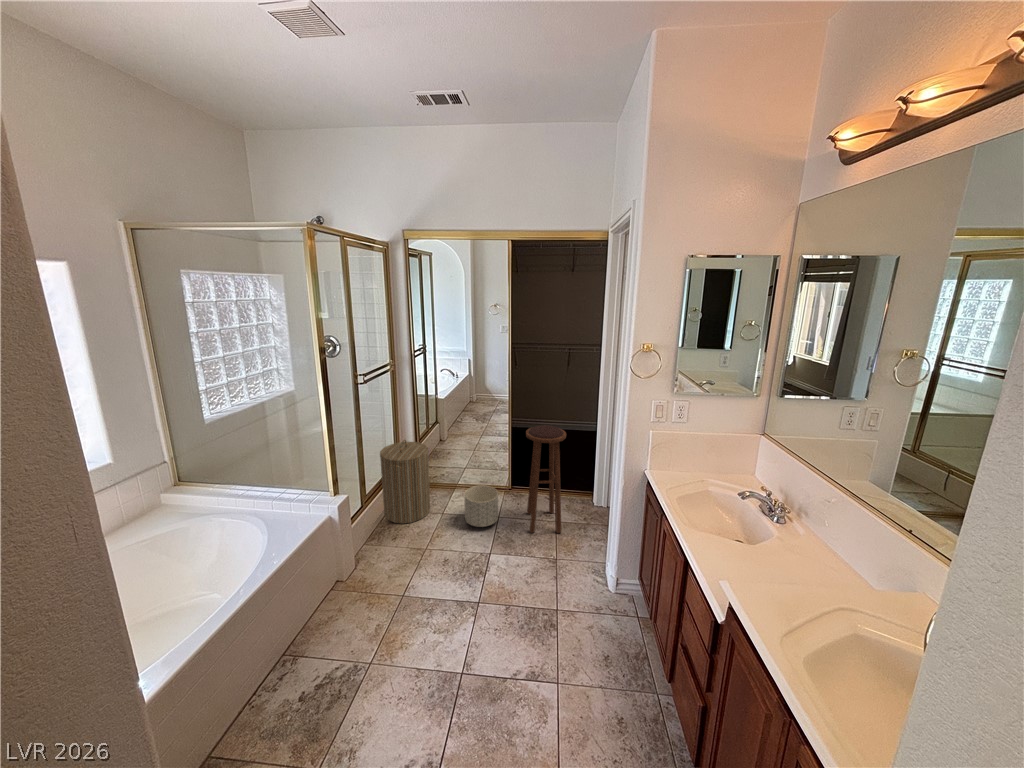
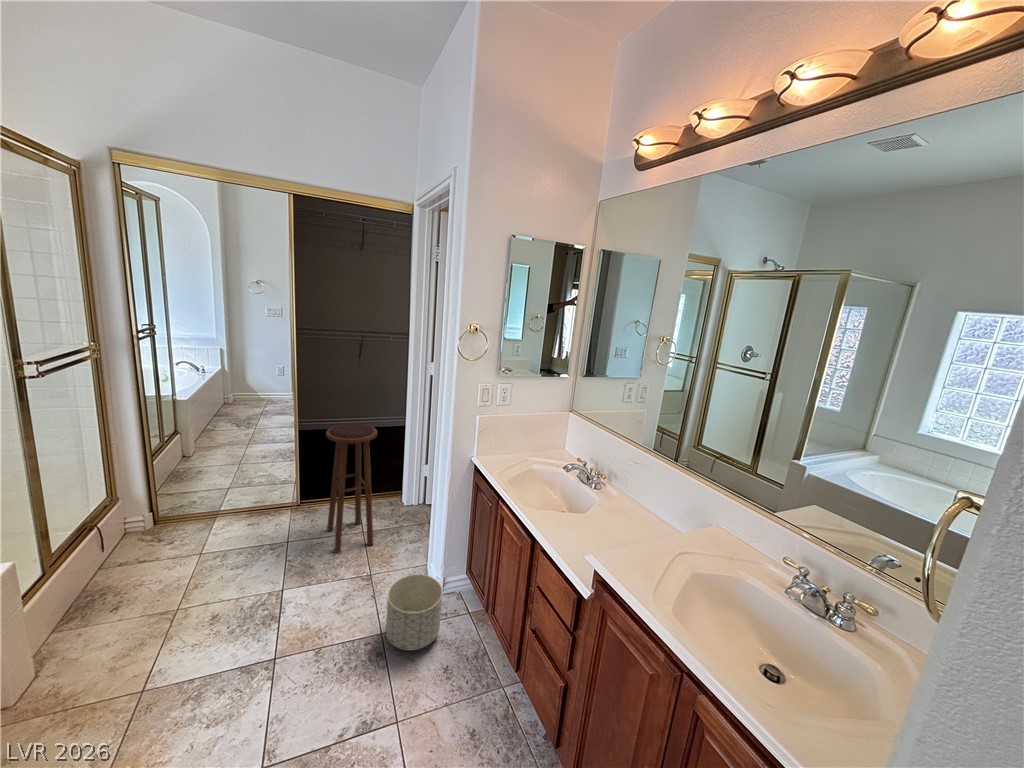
laundry hamper: present [380,440,430,524] -> none [75,461,178,587]
planter: present [464,485,498,527] -> present [386,574,443,651]

